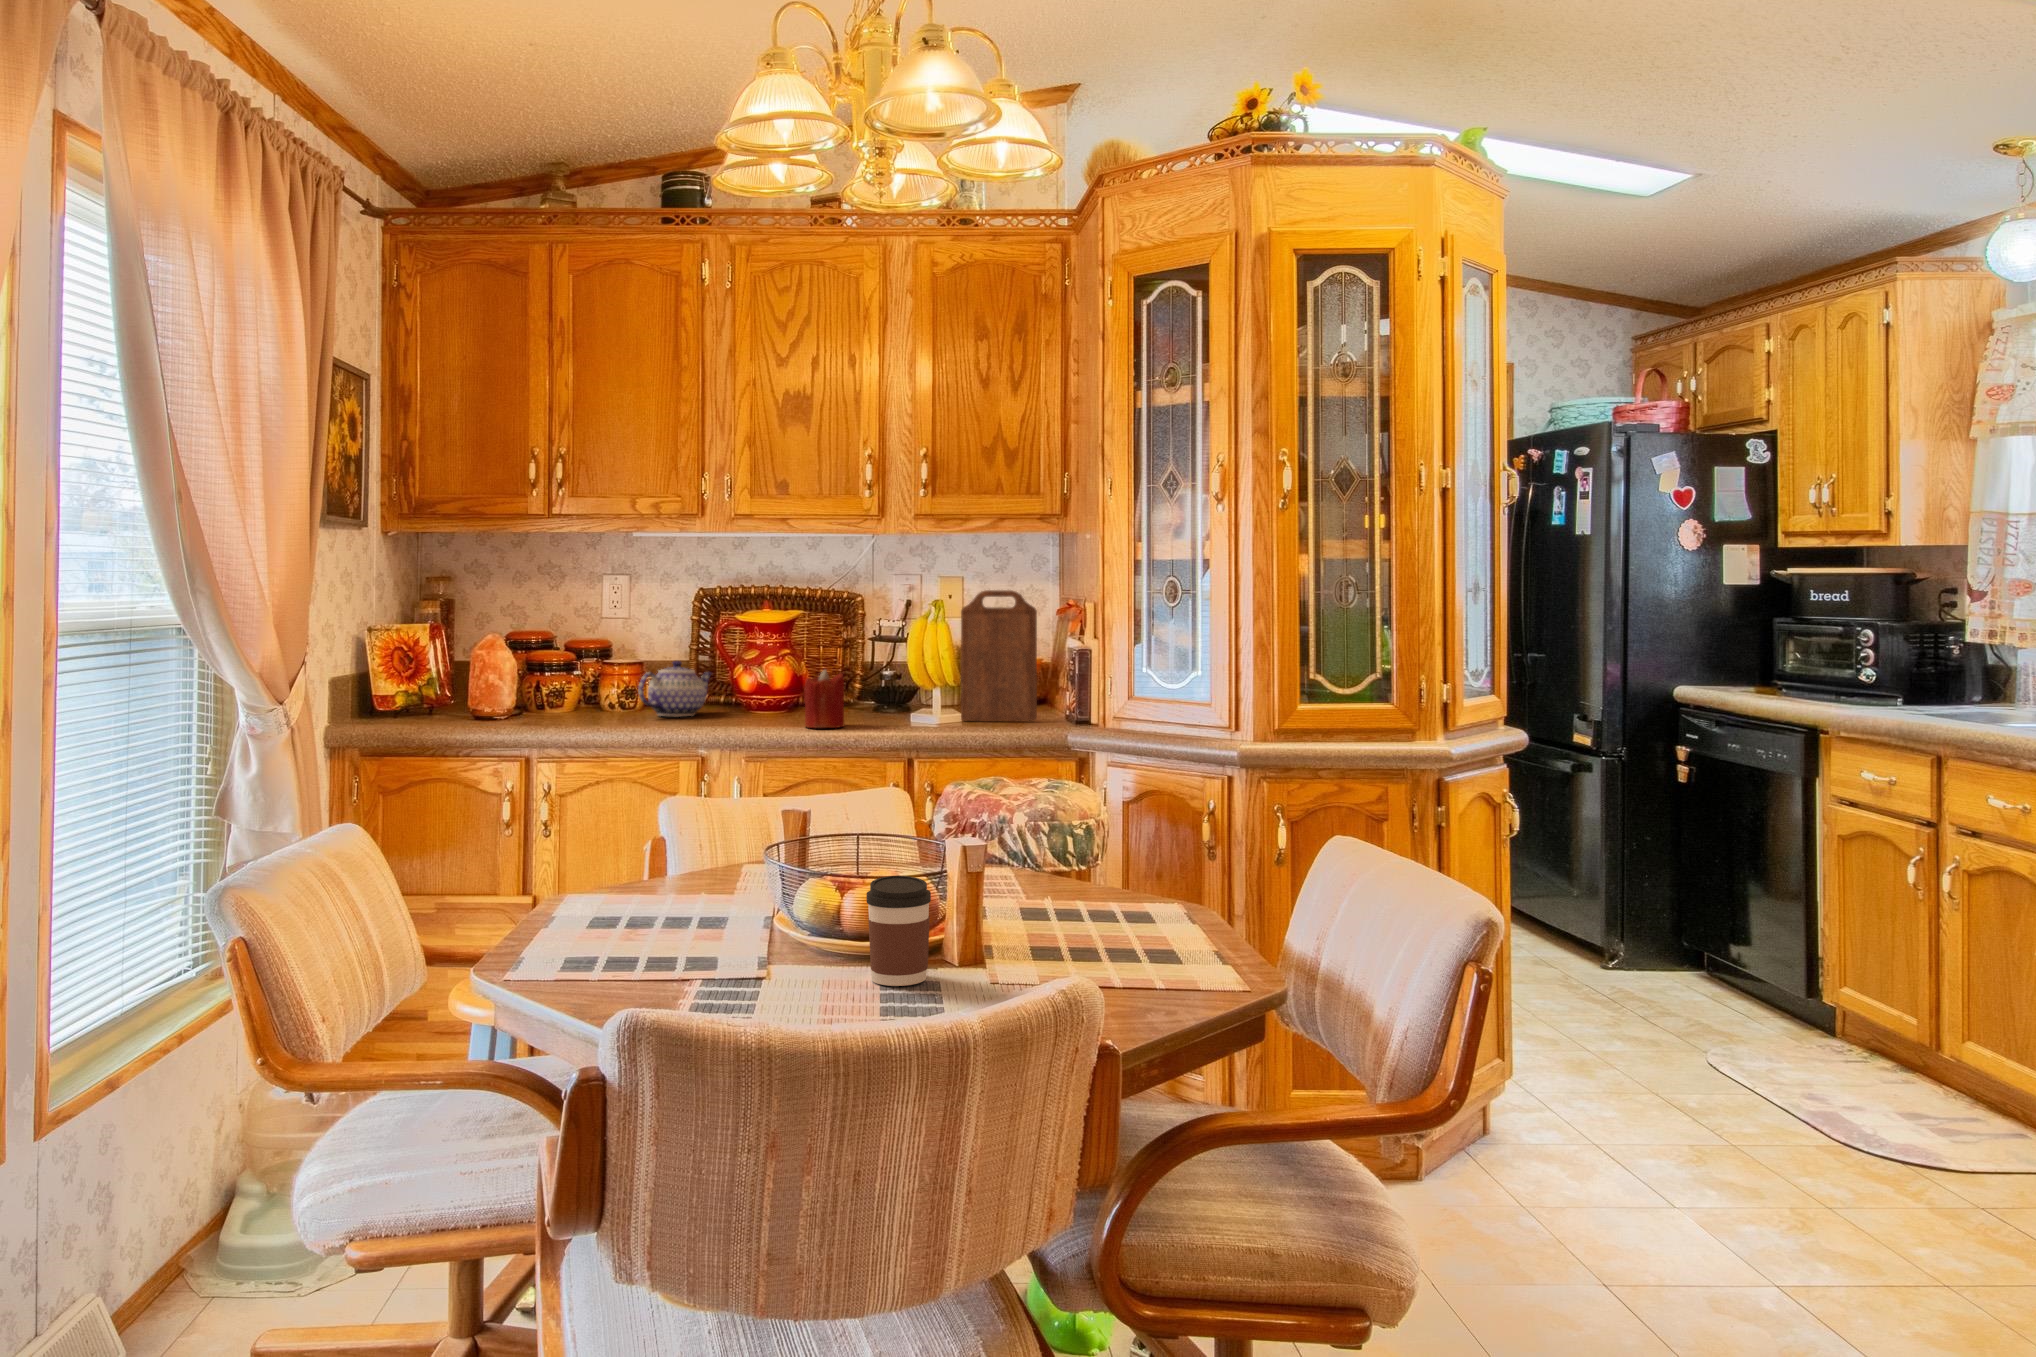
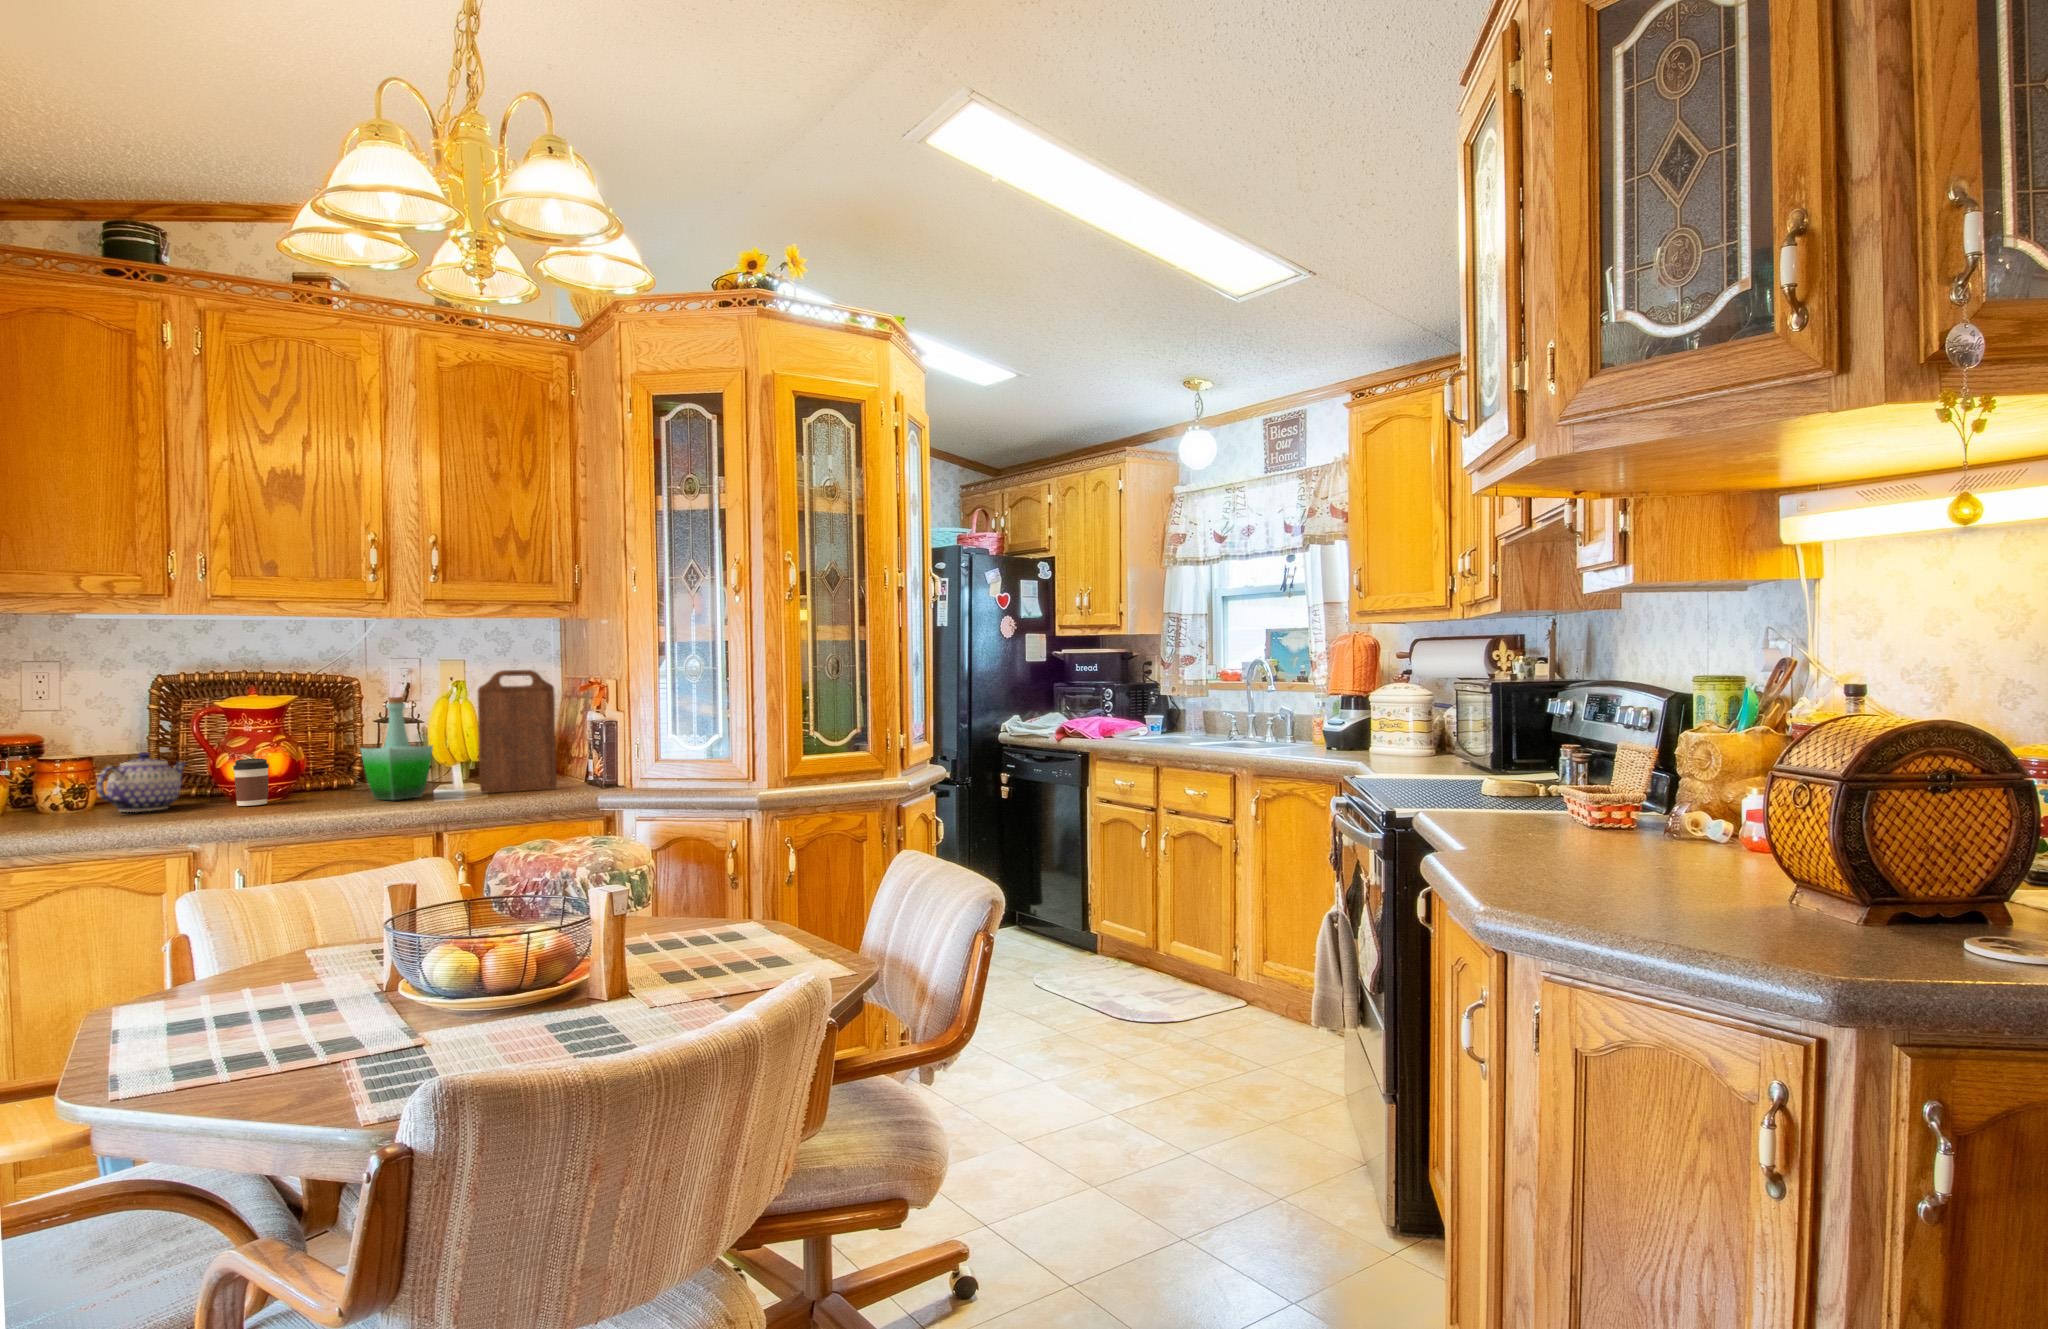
bottle: none [852,616,917,722] -> present [361,697,433,800]
candle: present [804,670,844,728] -> none [309,752,358,811]
coffee cup: present [866,876,931,986] -> present [233,759,269,806]

